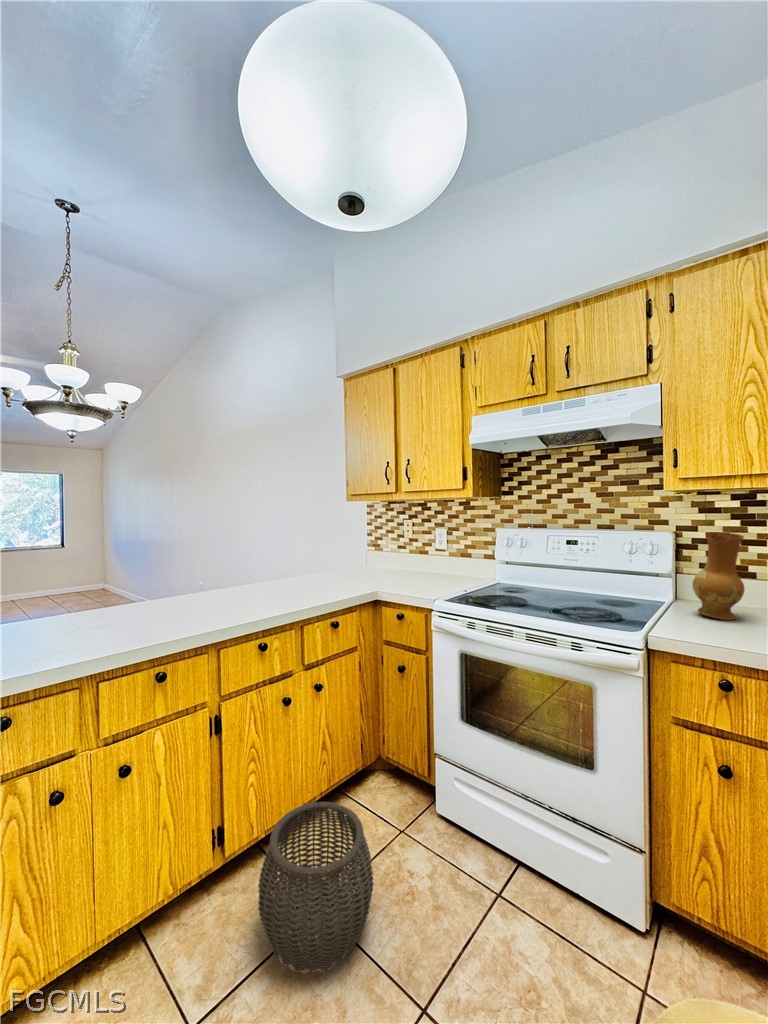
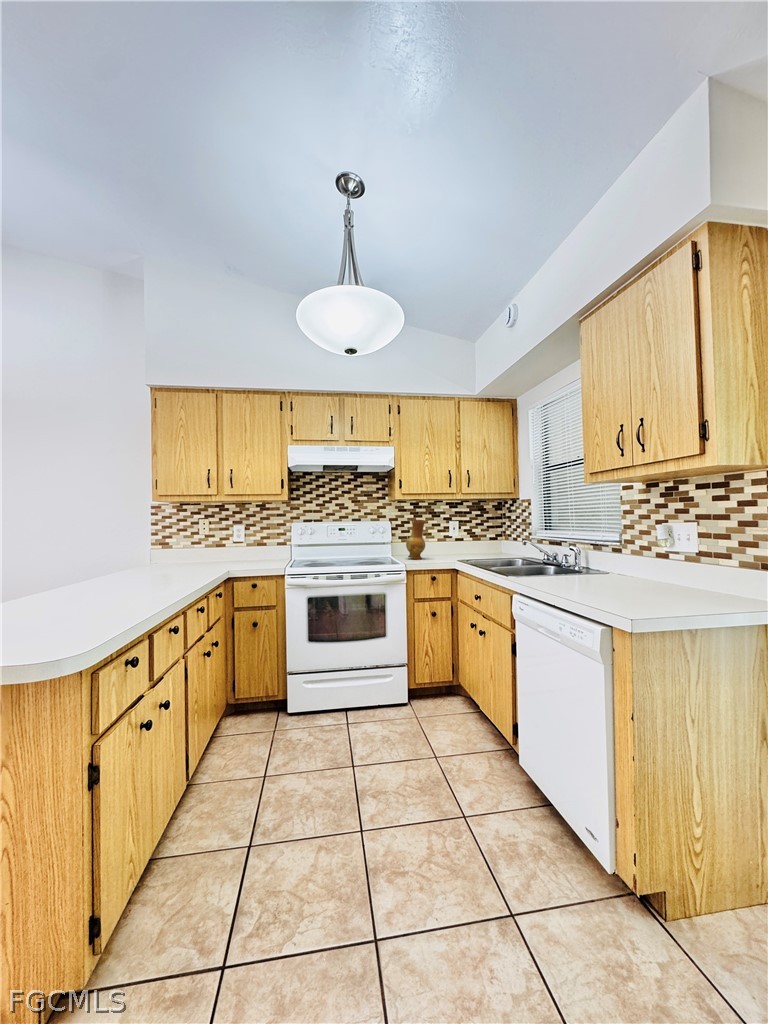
woven basket: present [258,802,374,973] -> none [228,704,309,801]

